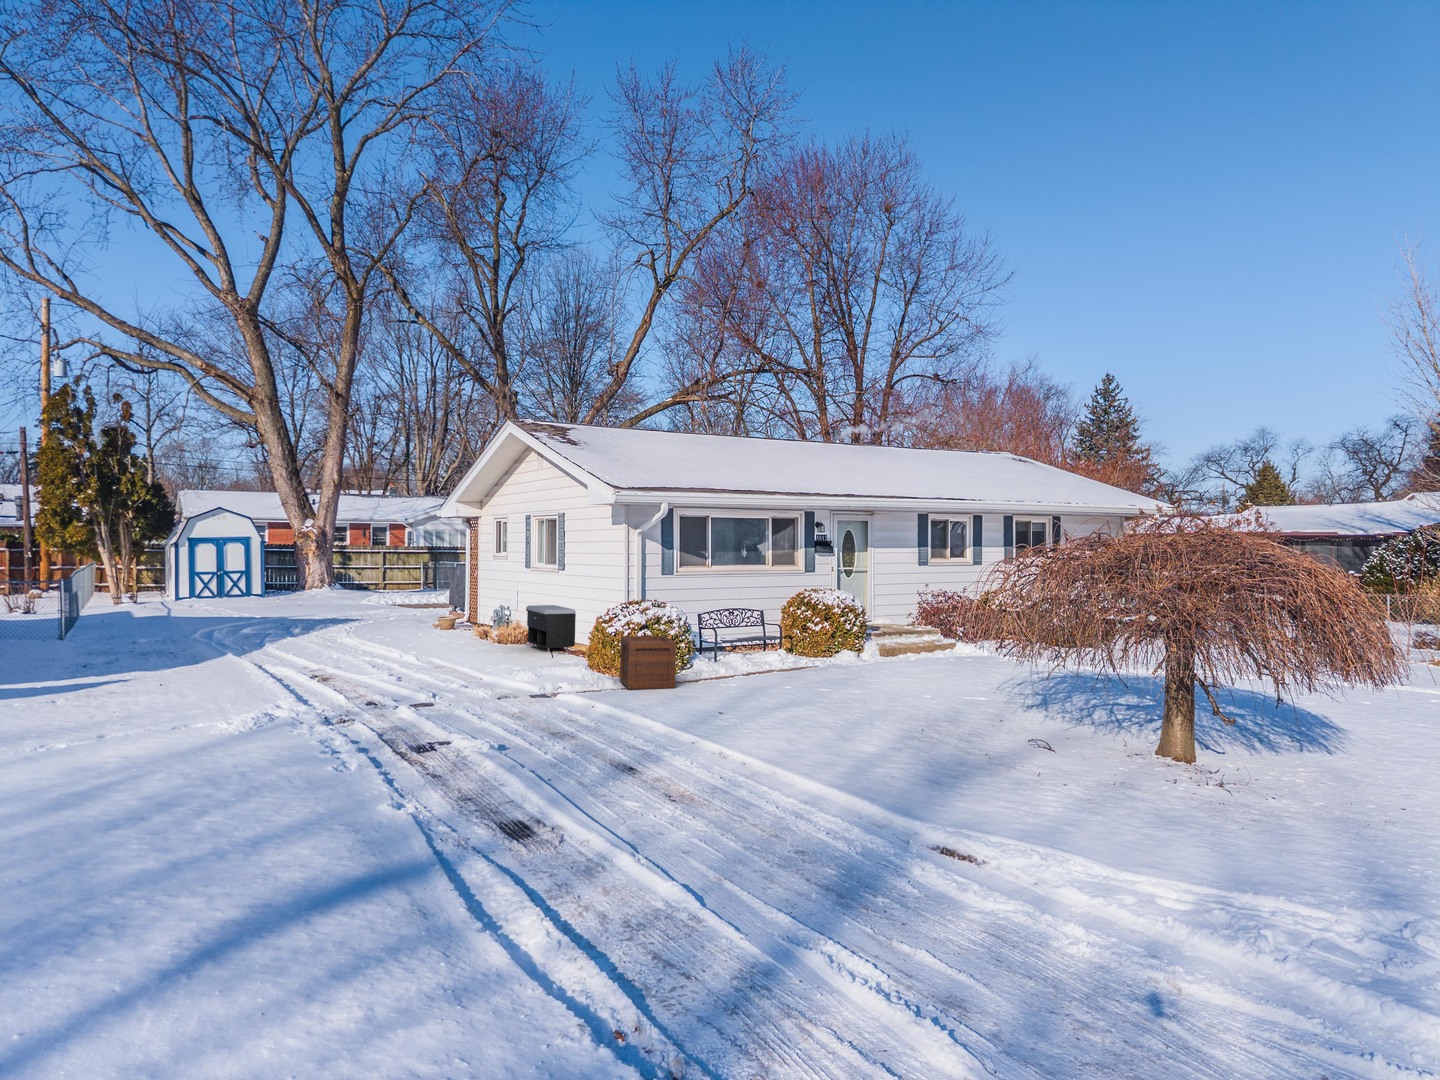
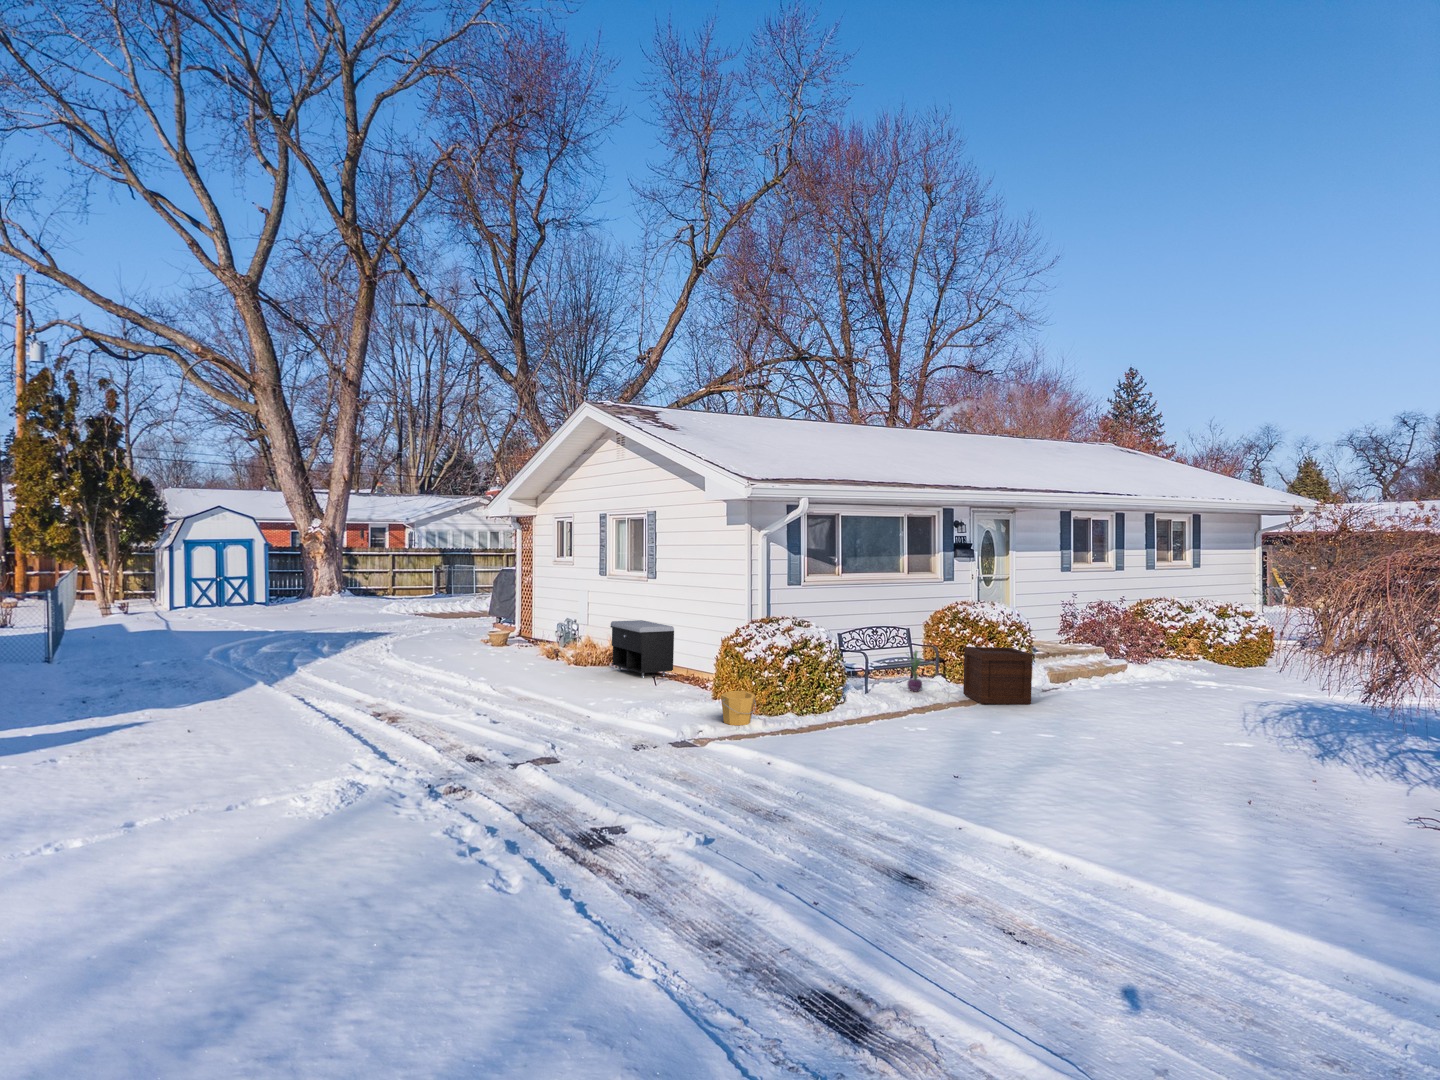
decorative plant: none [748,629,784,663] -> present [907,651,922,692]
wooden crate: present [620,636,676,690] -> present [963,647,1032,705]
bucket: none [582,657,611,684] -> present [721,691,756,725]

